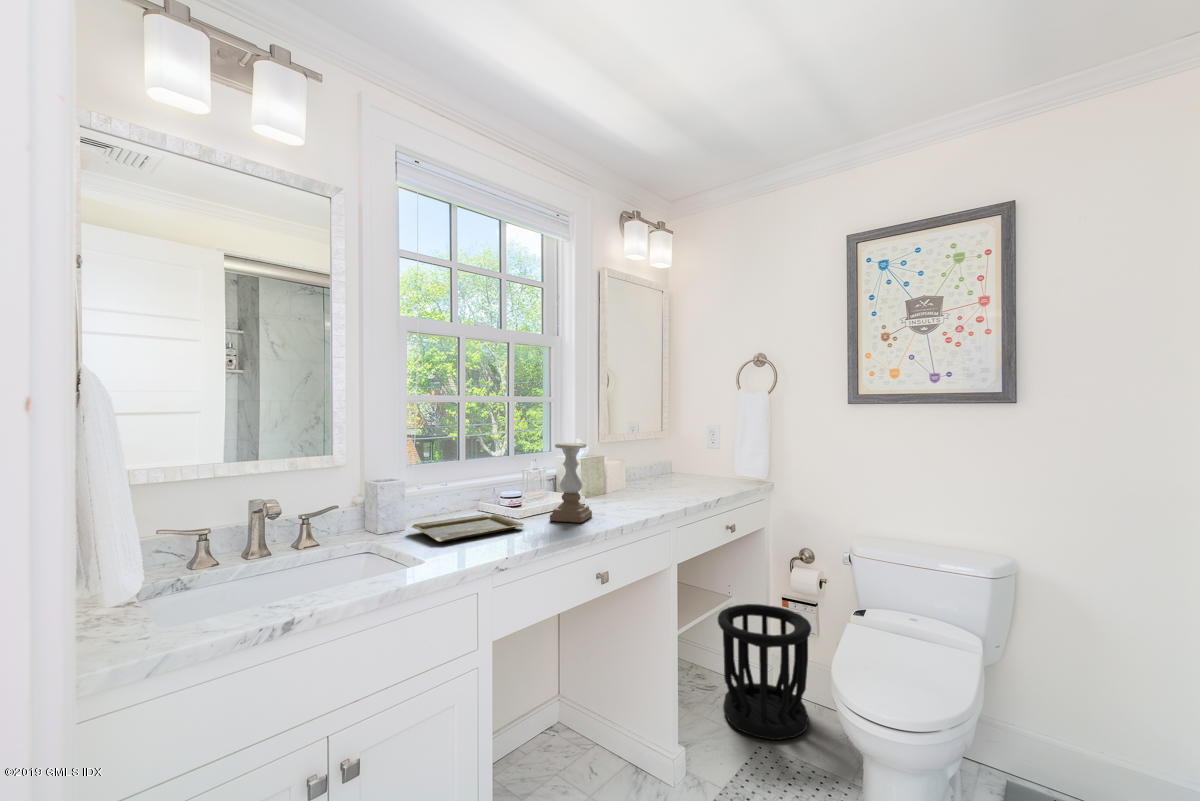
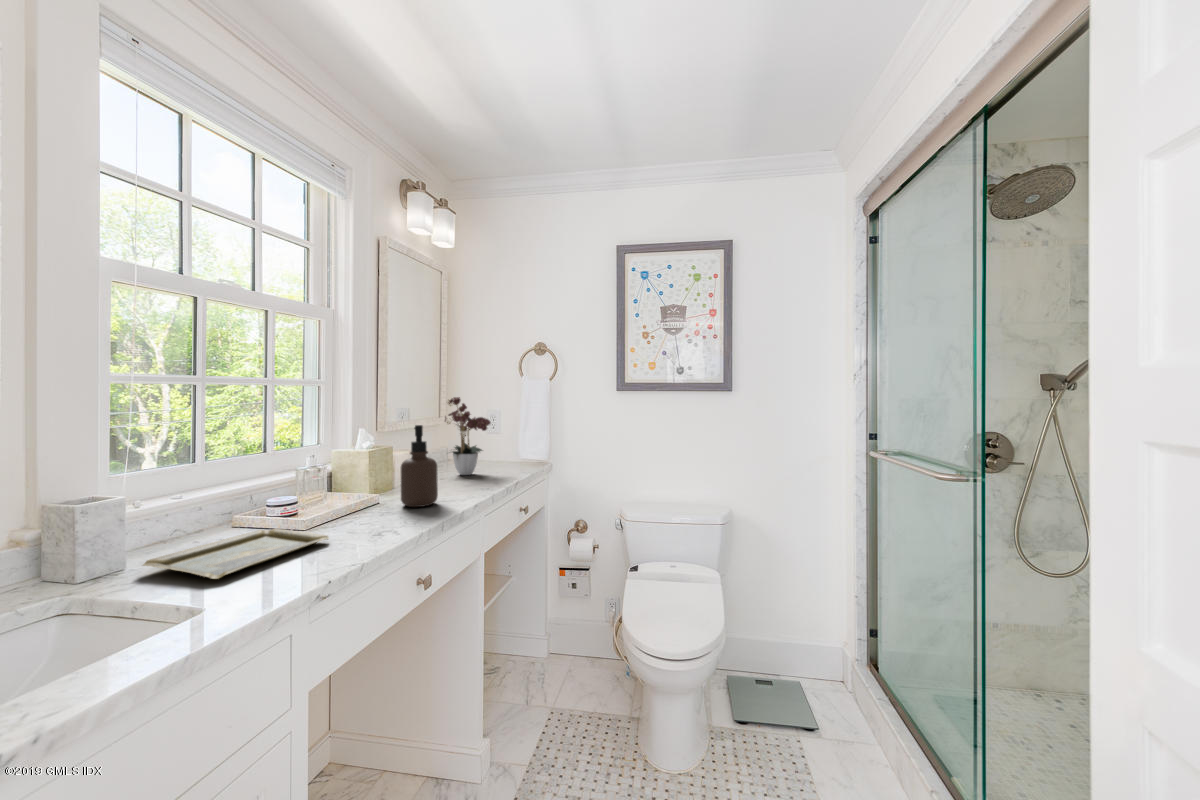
flower arrangement: none [656,408,709,487] -> present [445,397,491,475]
soap dispenser: none [598,437,629,511] -> present [401,425,438,507]
candle holder: present [550,443,592,523] -> none [354,433,403,527]
wastebasket: present [718,604,811,740] -> none [505,577,589,703]

